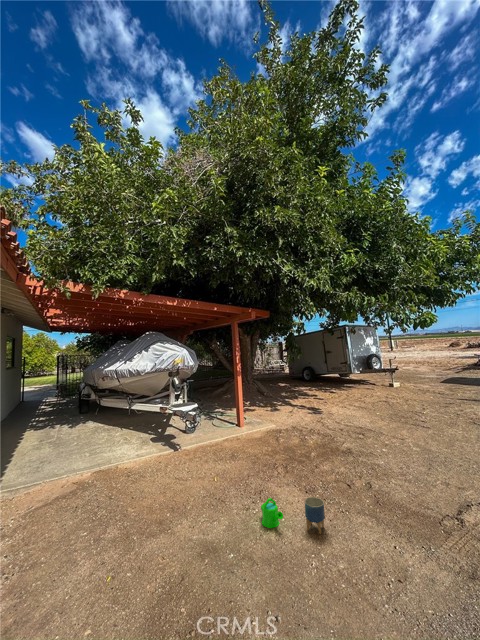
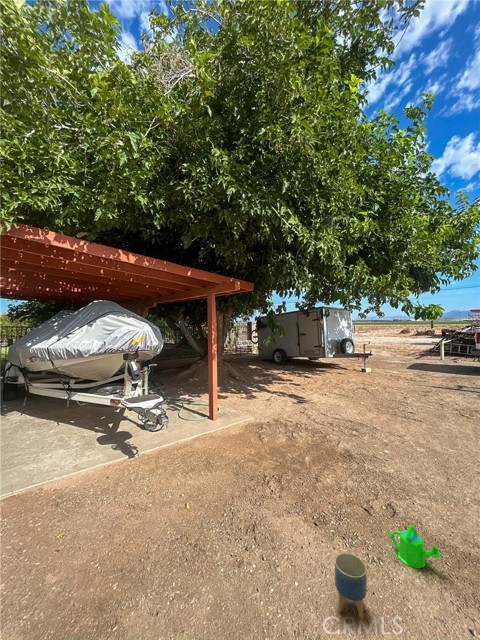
watering can: present [261,498,283,528] -> present [390,525,440,568]

